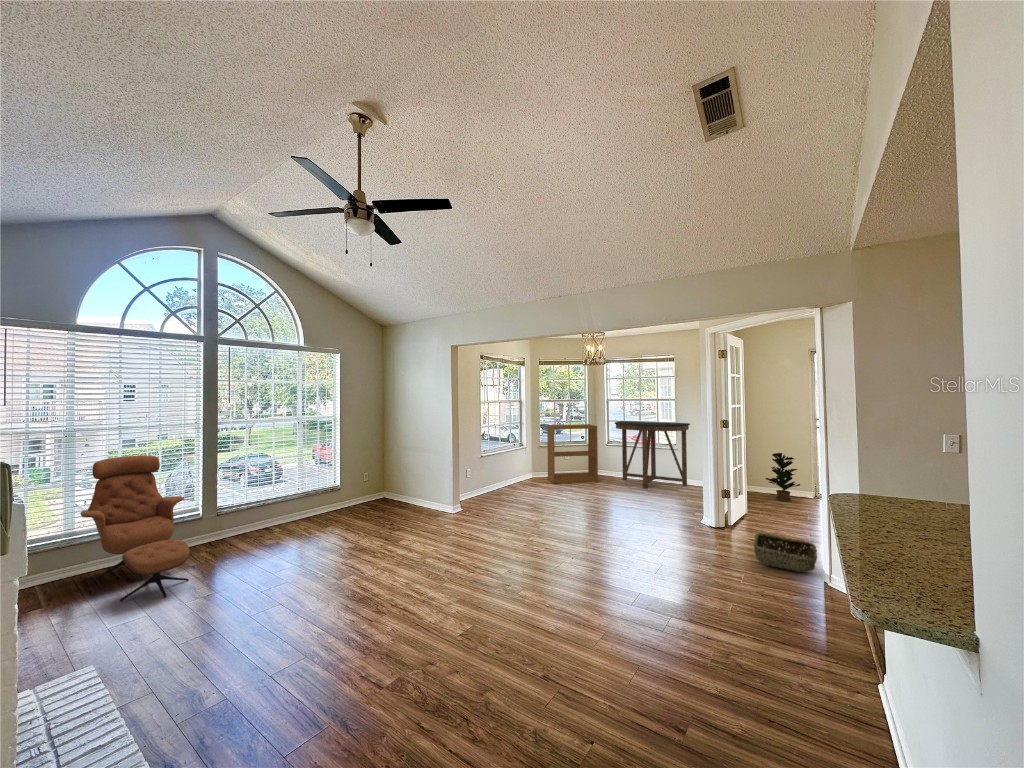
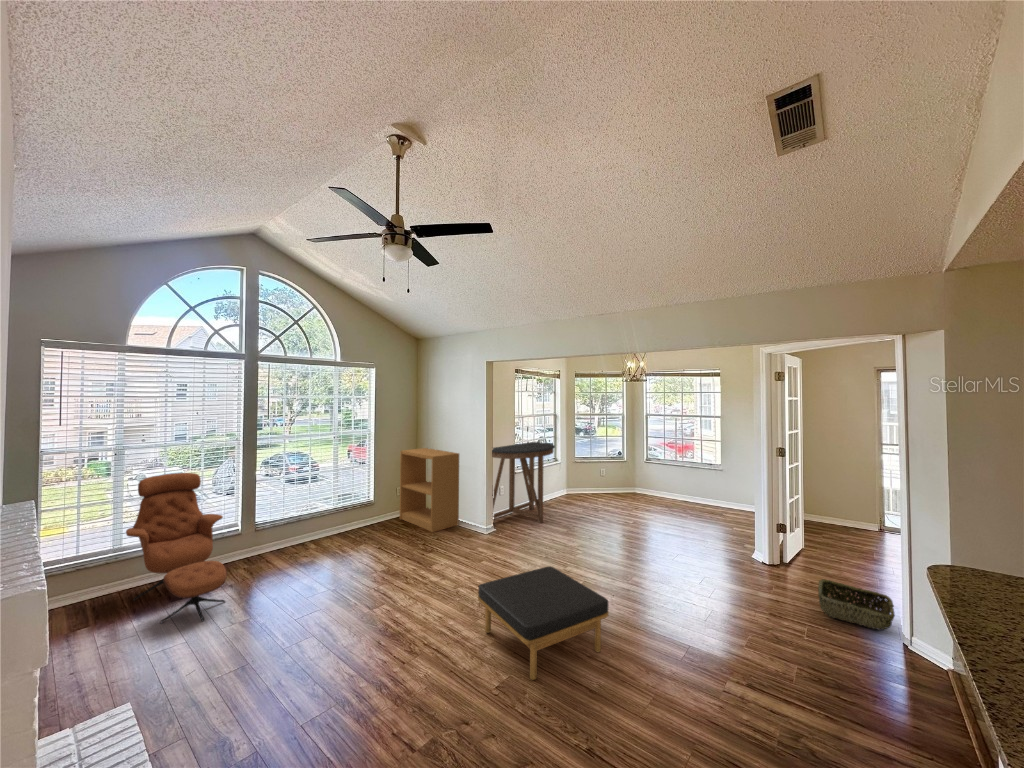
console table: present [615,421,690,488] -> present [492,442,555,523]
bookshelf: present [547,424,598,484] -> present [400,448,459,532]
potted plant: present [766,453,800,501] -> none [823,480,865,534]
ottoman: none [443,531,565,627] -> present [478,566,609,680]

